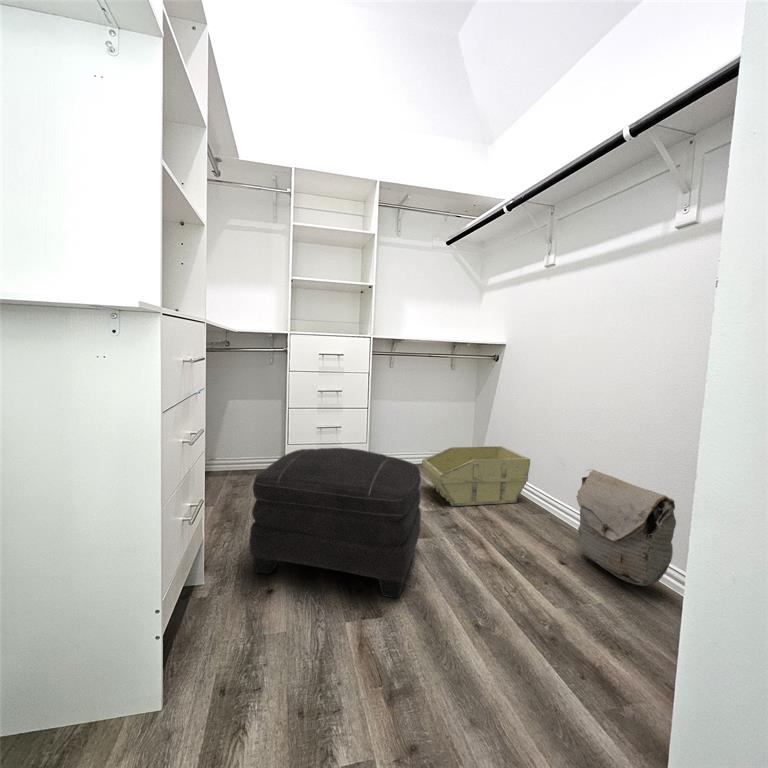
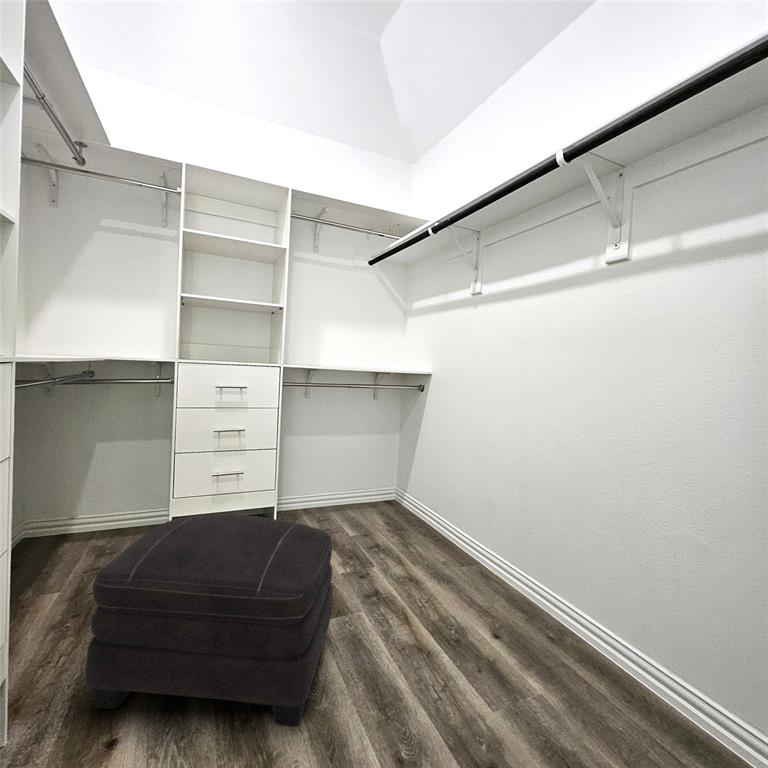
storage bin: present [422,446,530,506] -> none [339,486,458,564]
bag: present [576,470,676,586] -> none [509,521,616,664]

